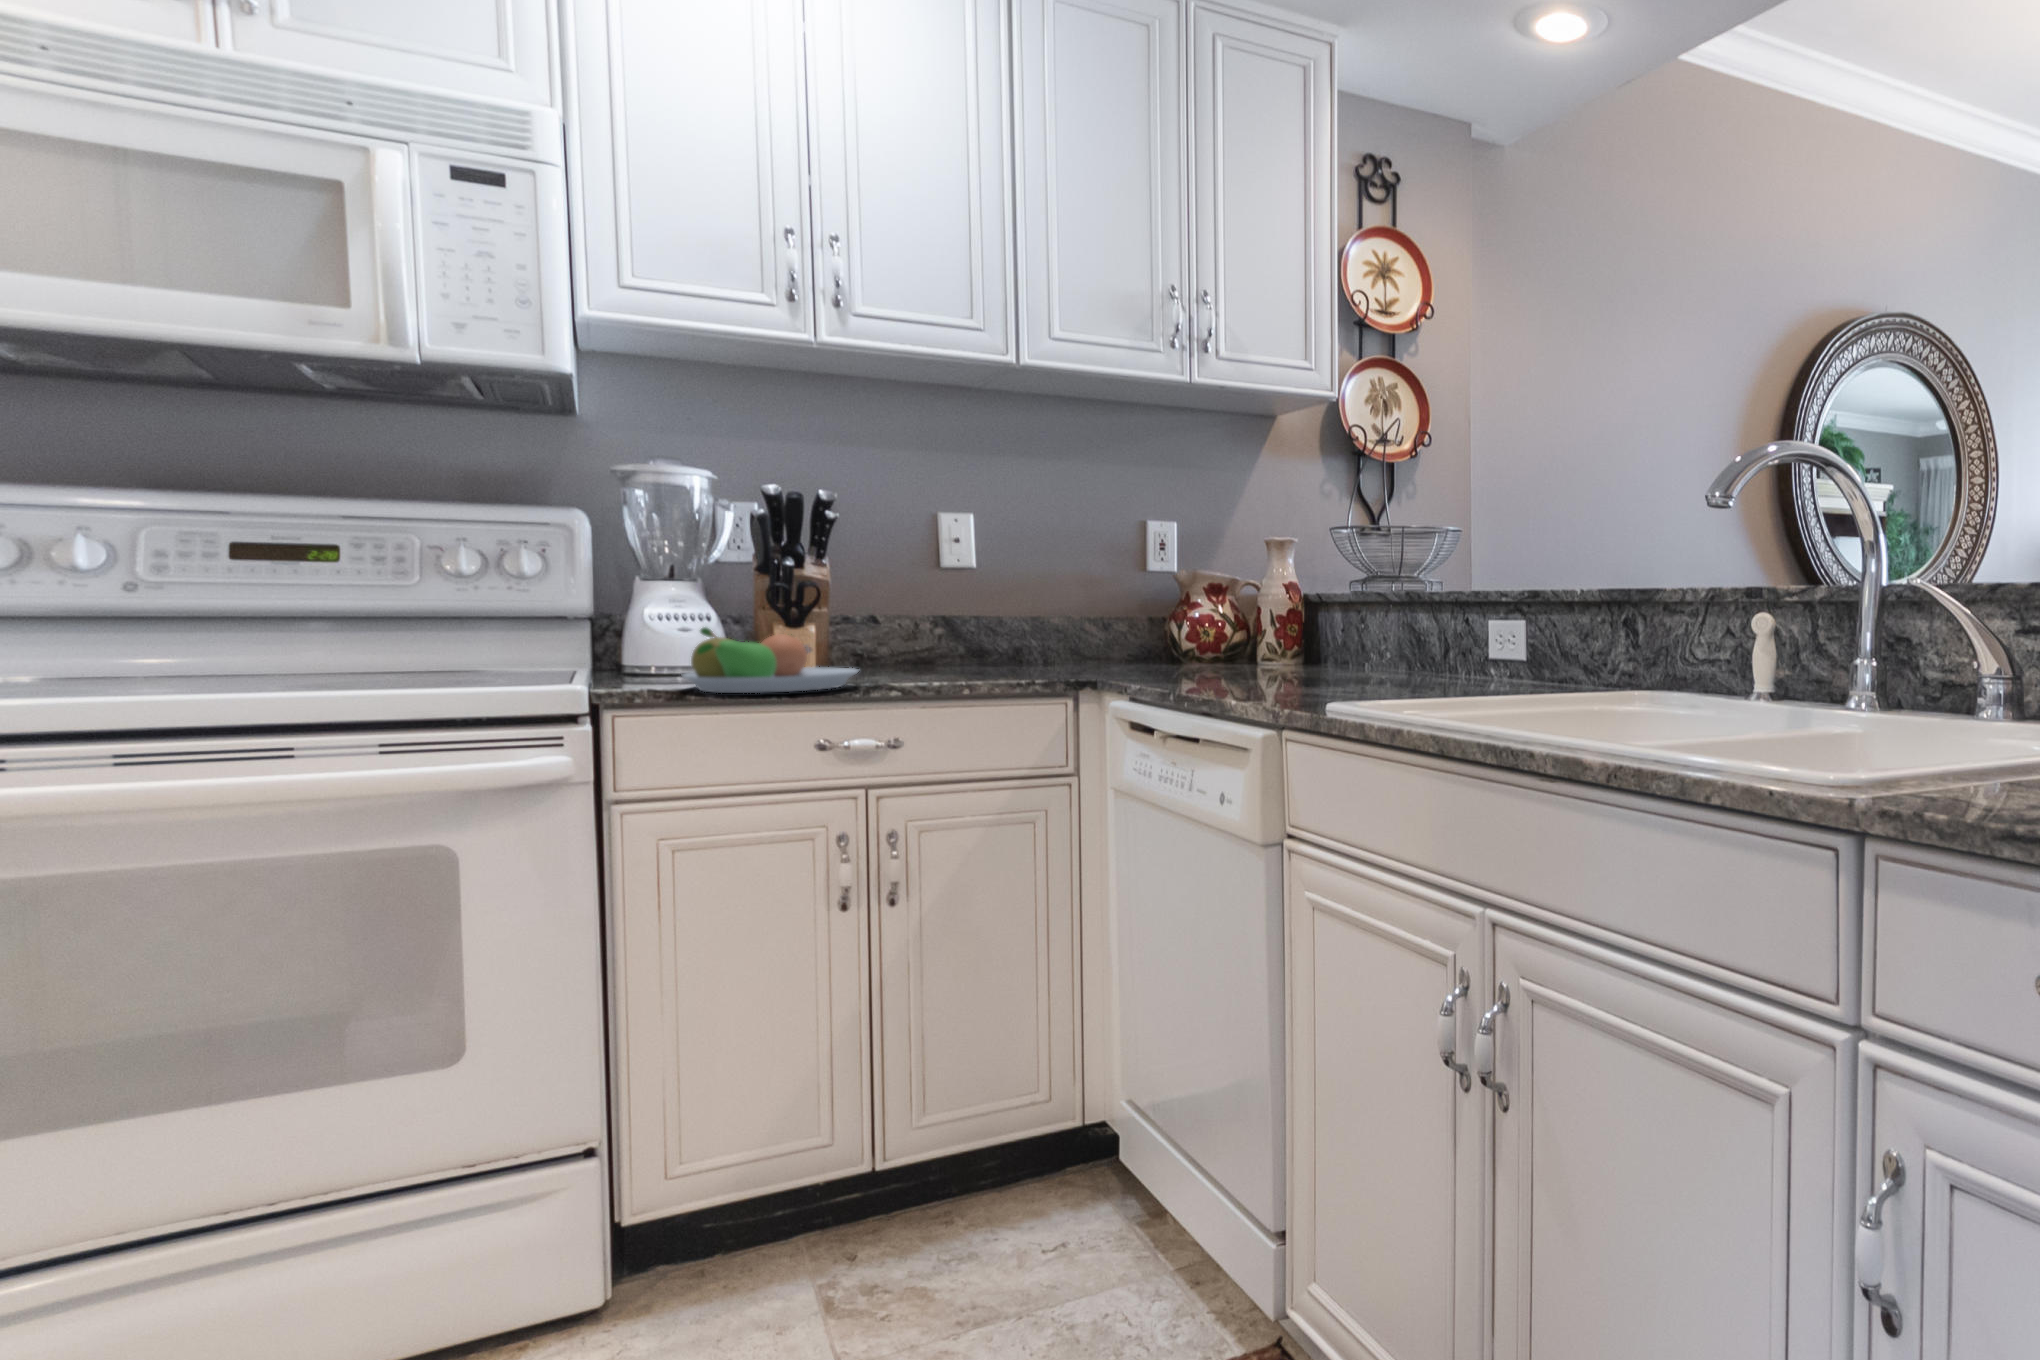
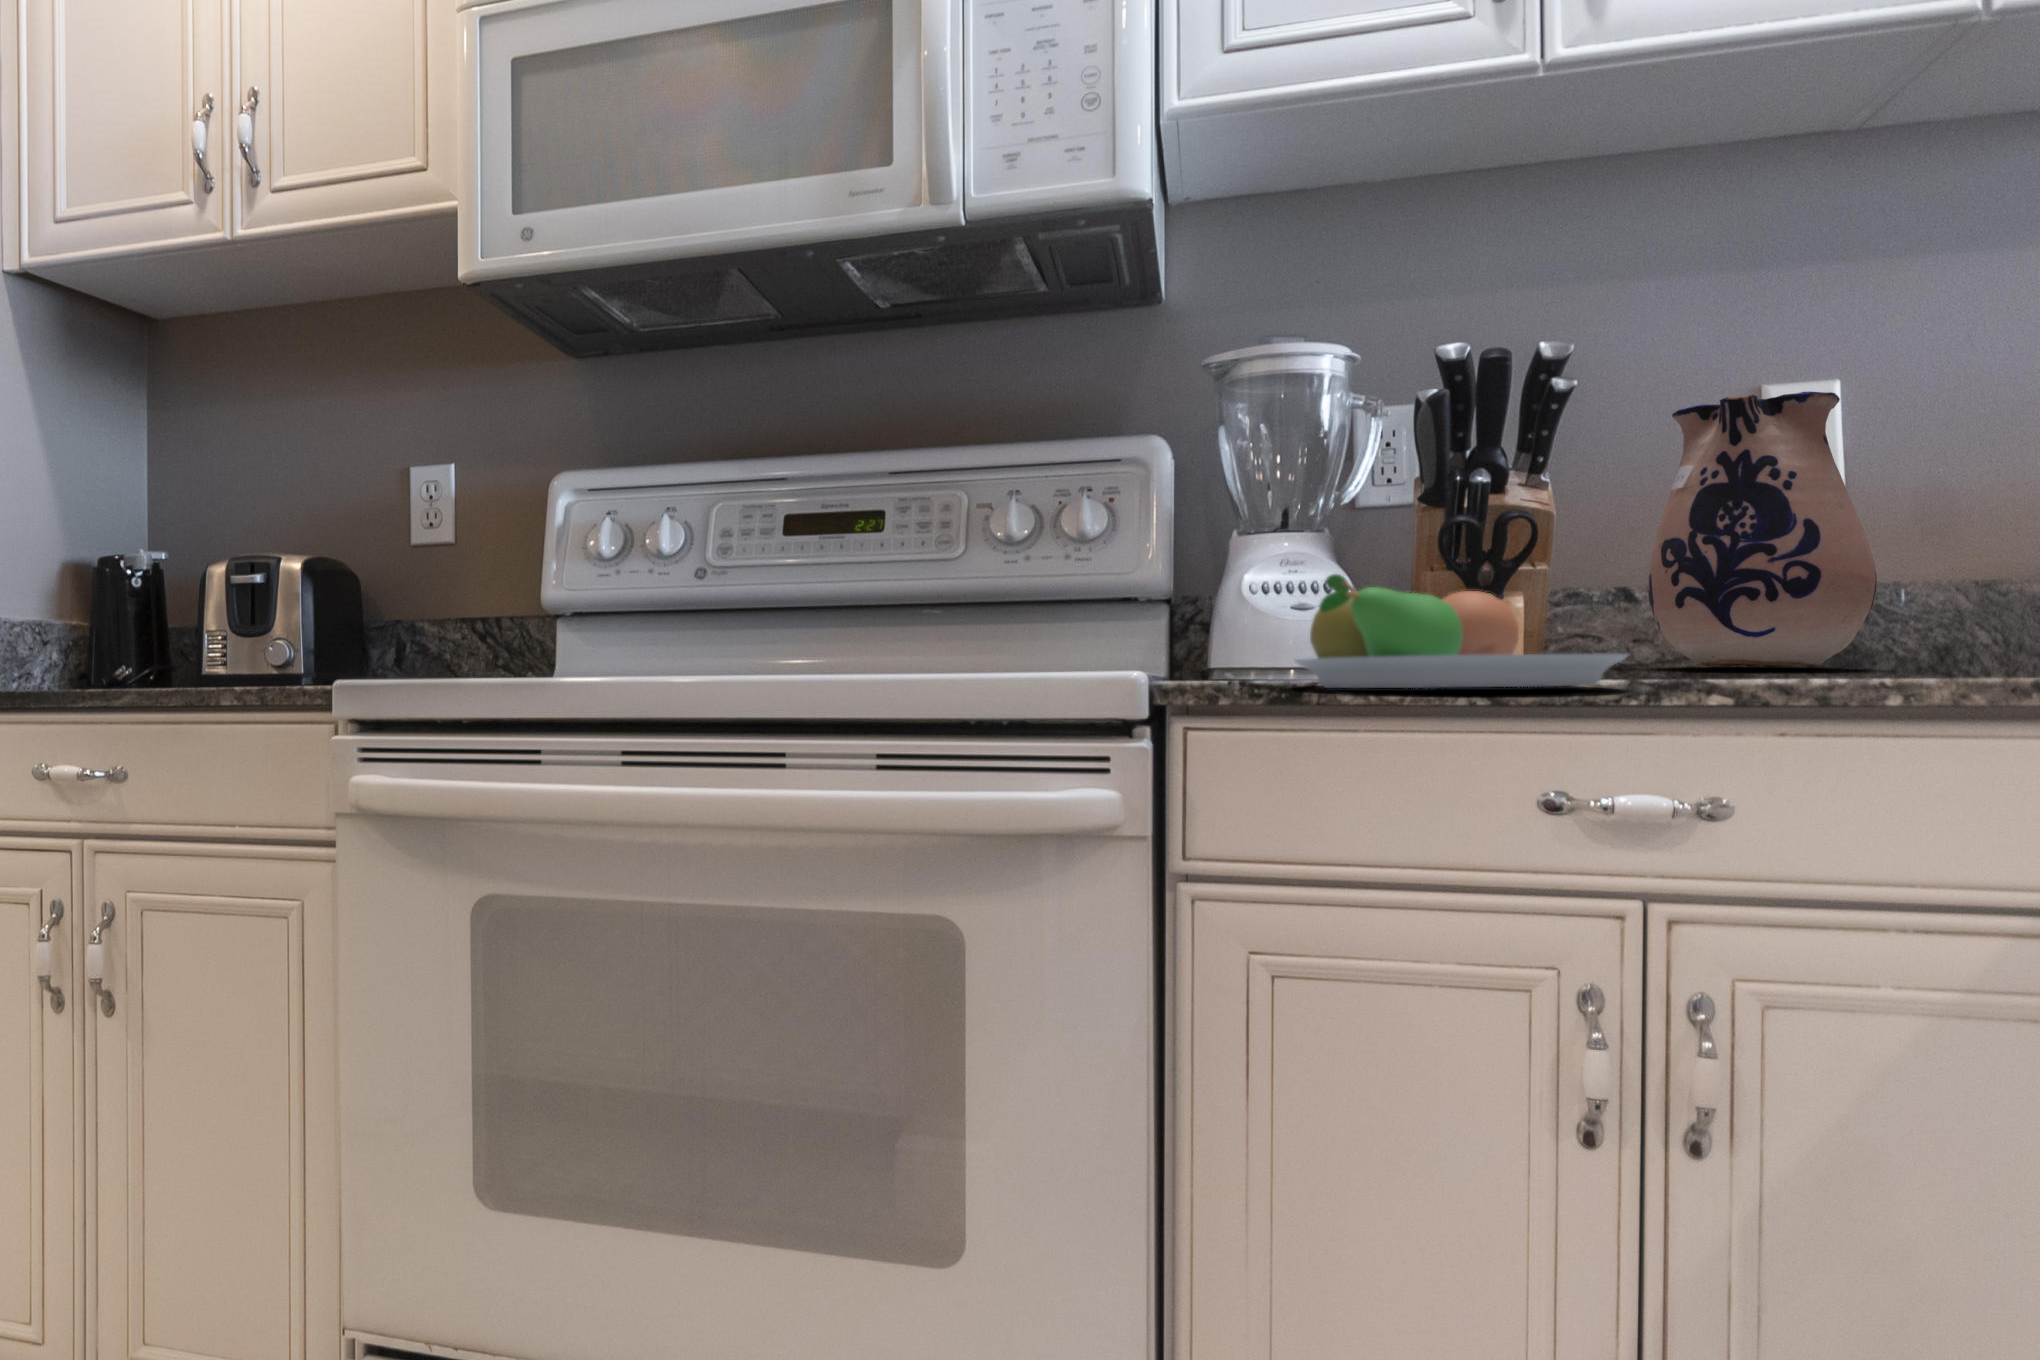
ceramic pitcher: none [878,526,979,659] -> present [1648,392,1877,667]

